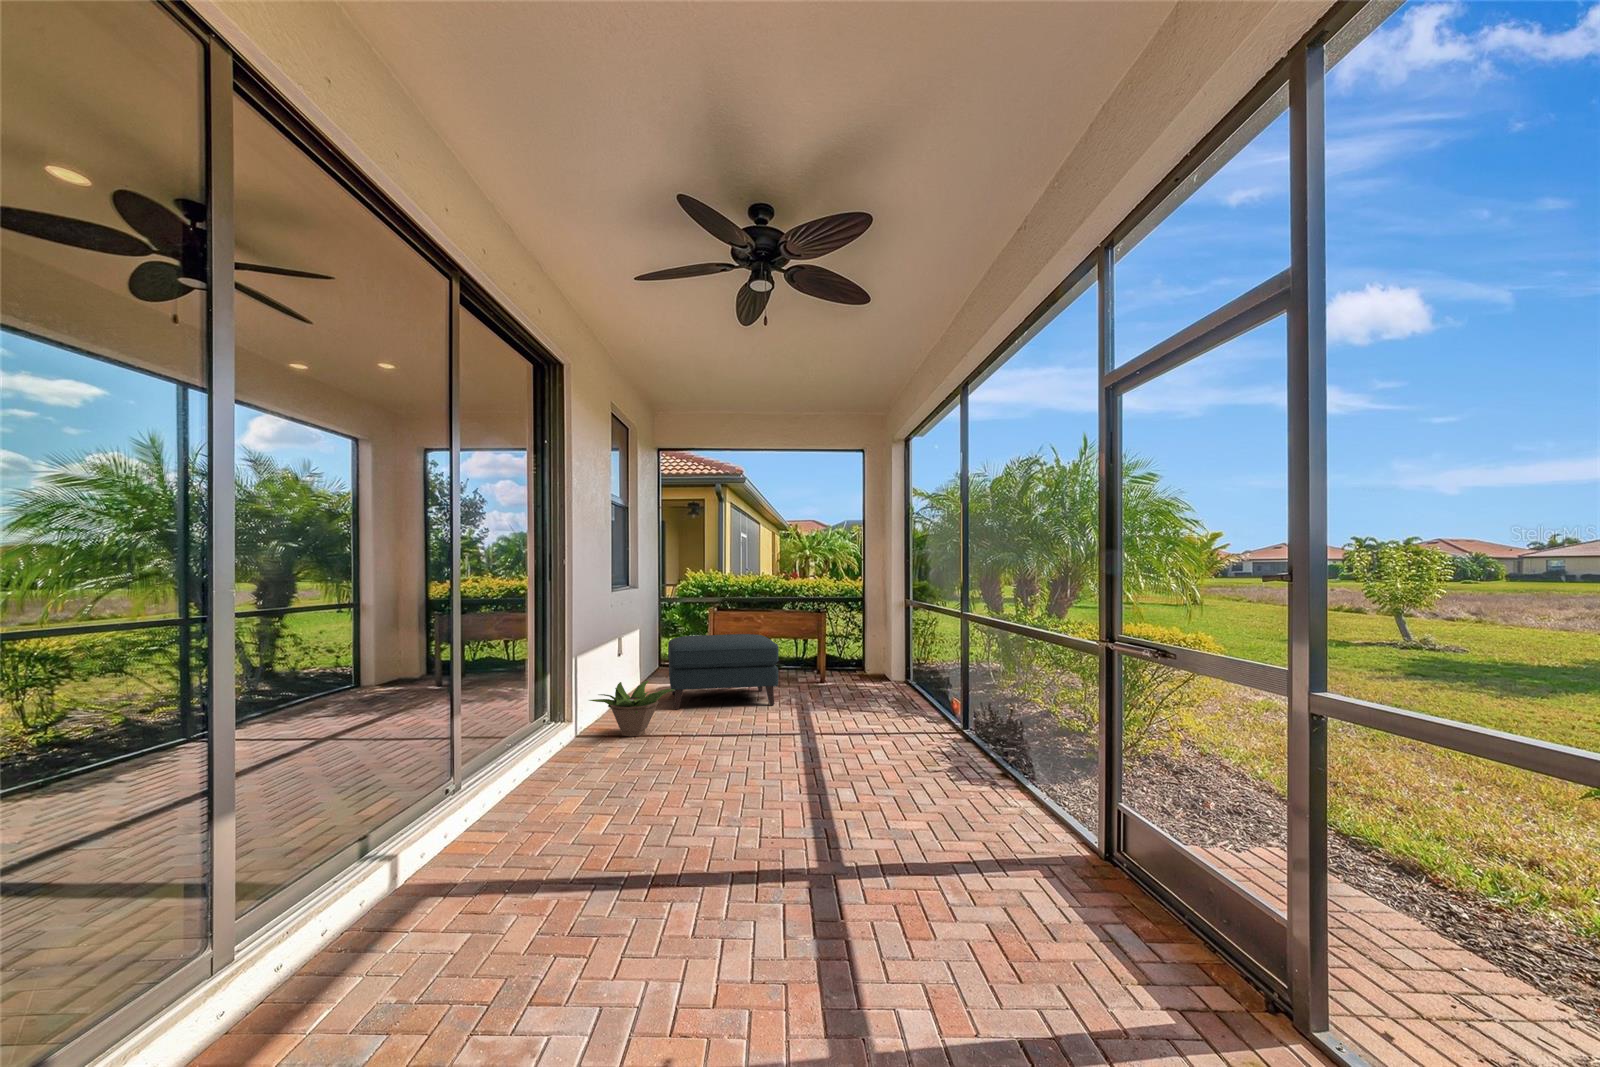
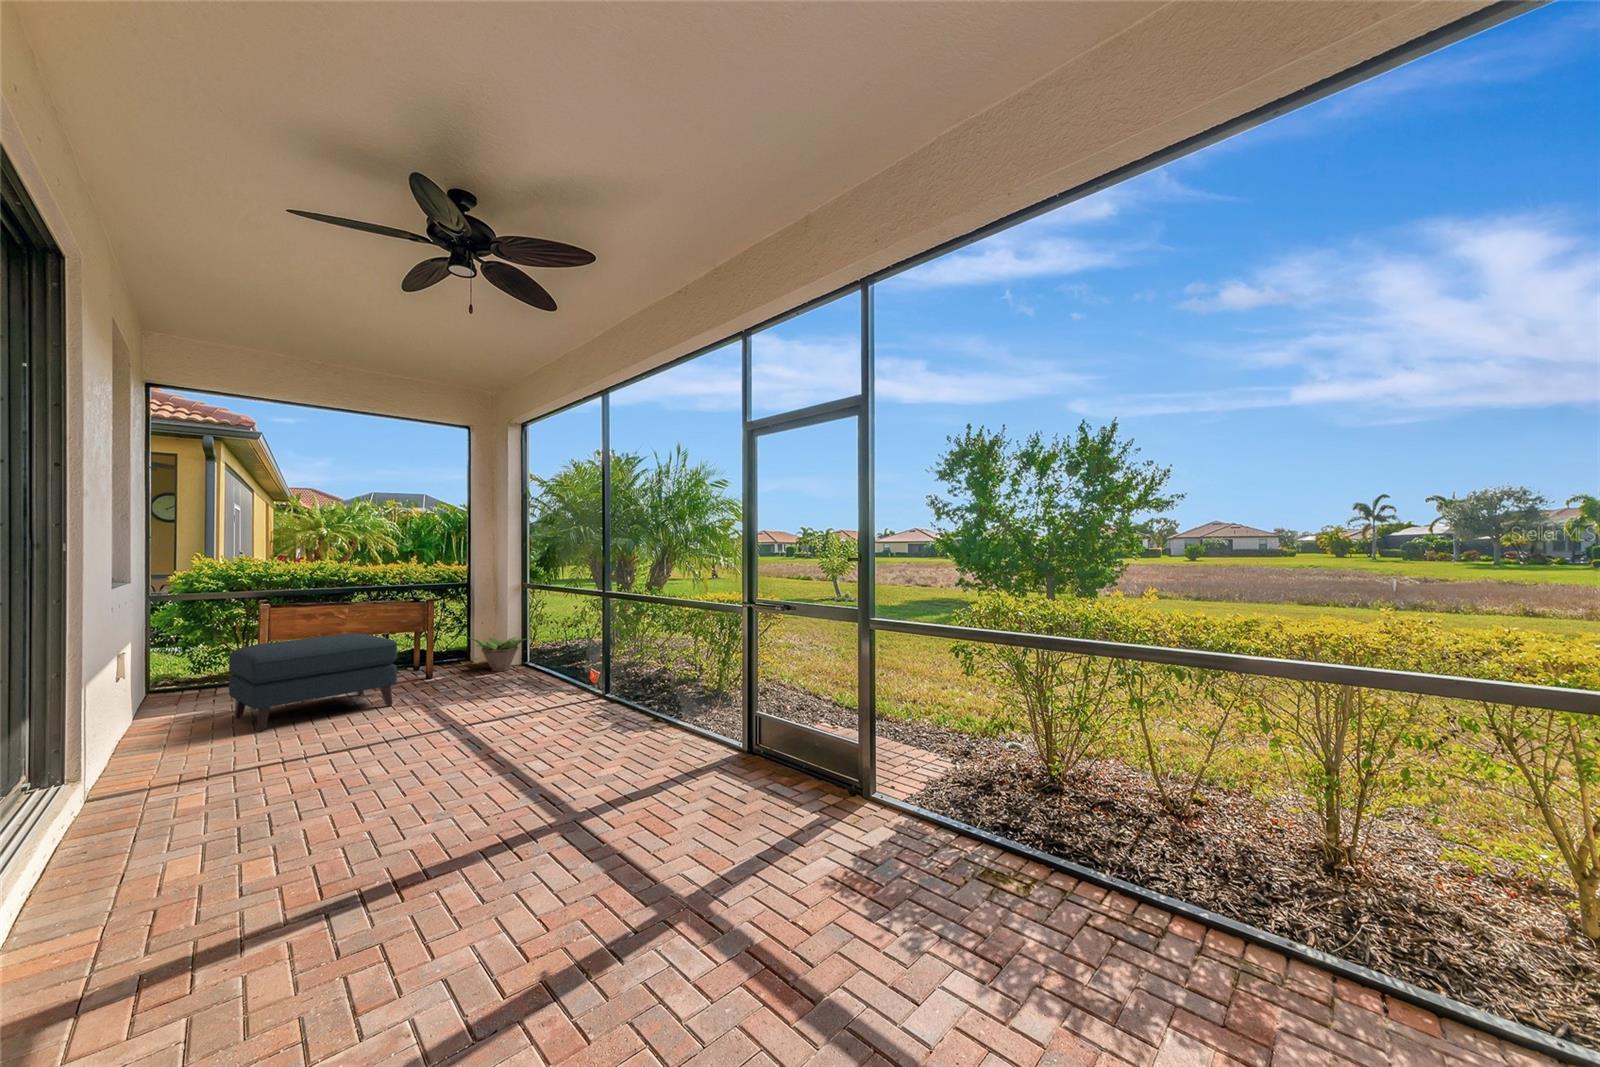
decorative plant: present [589,681,674,736] -> present [469,637,526,671]

